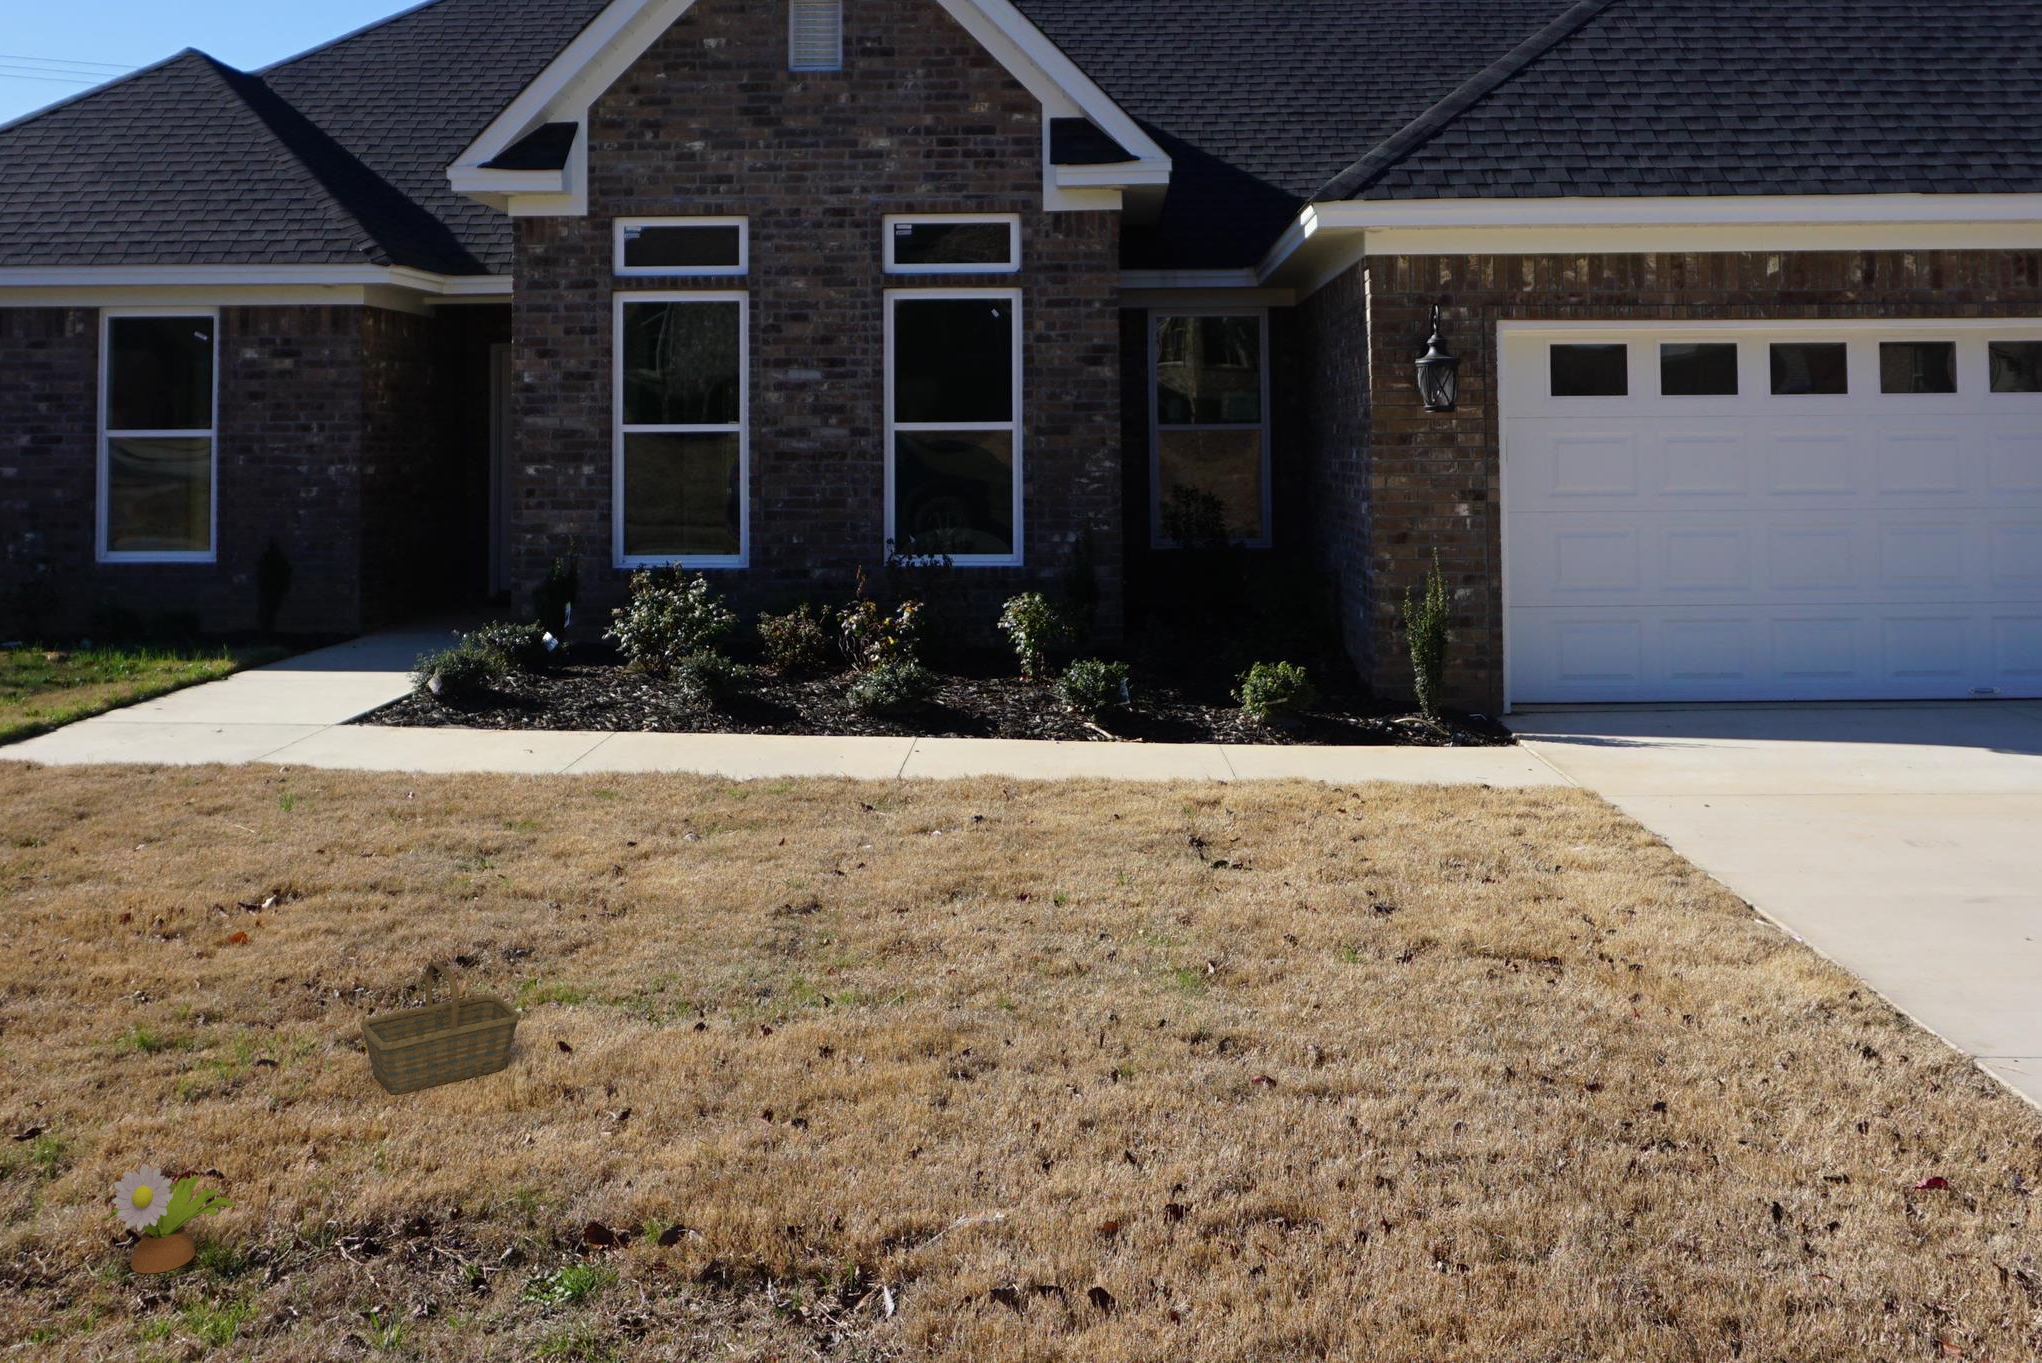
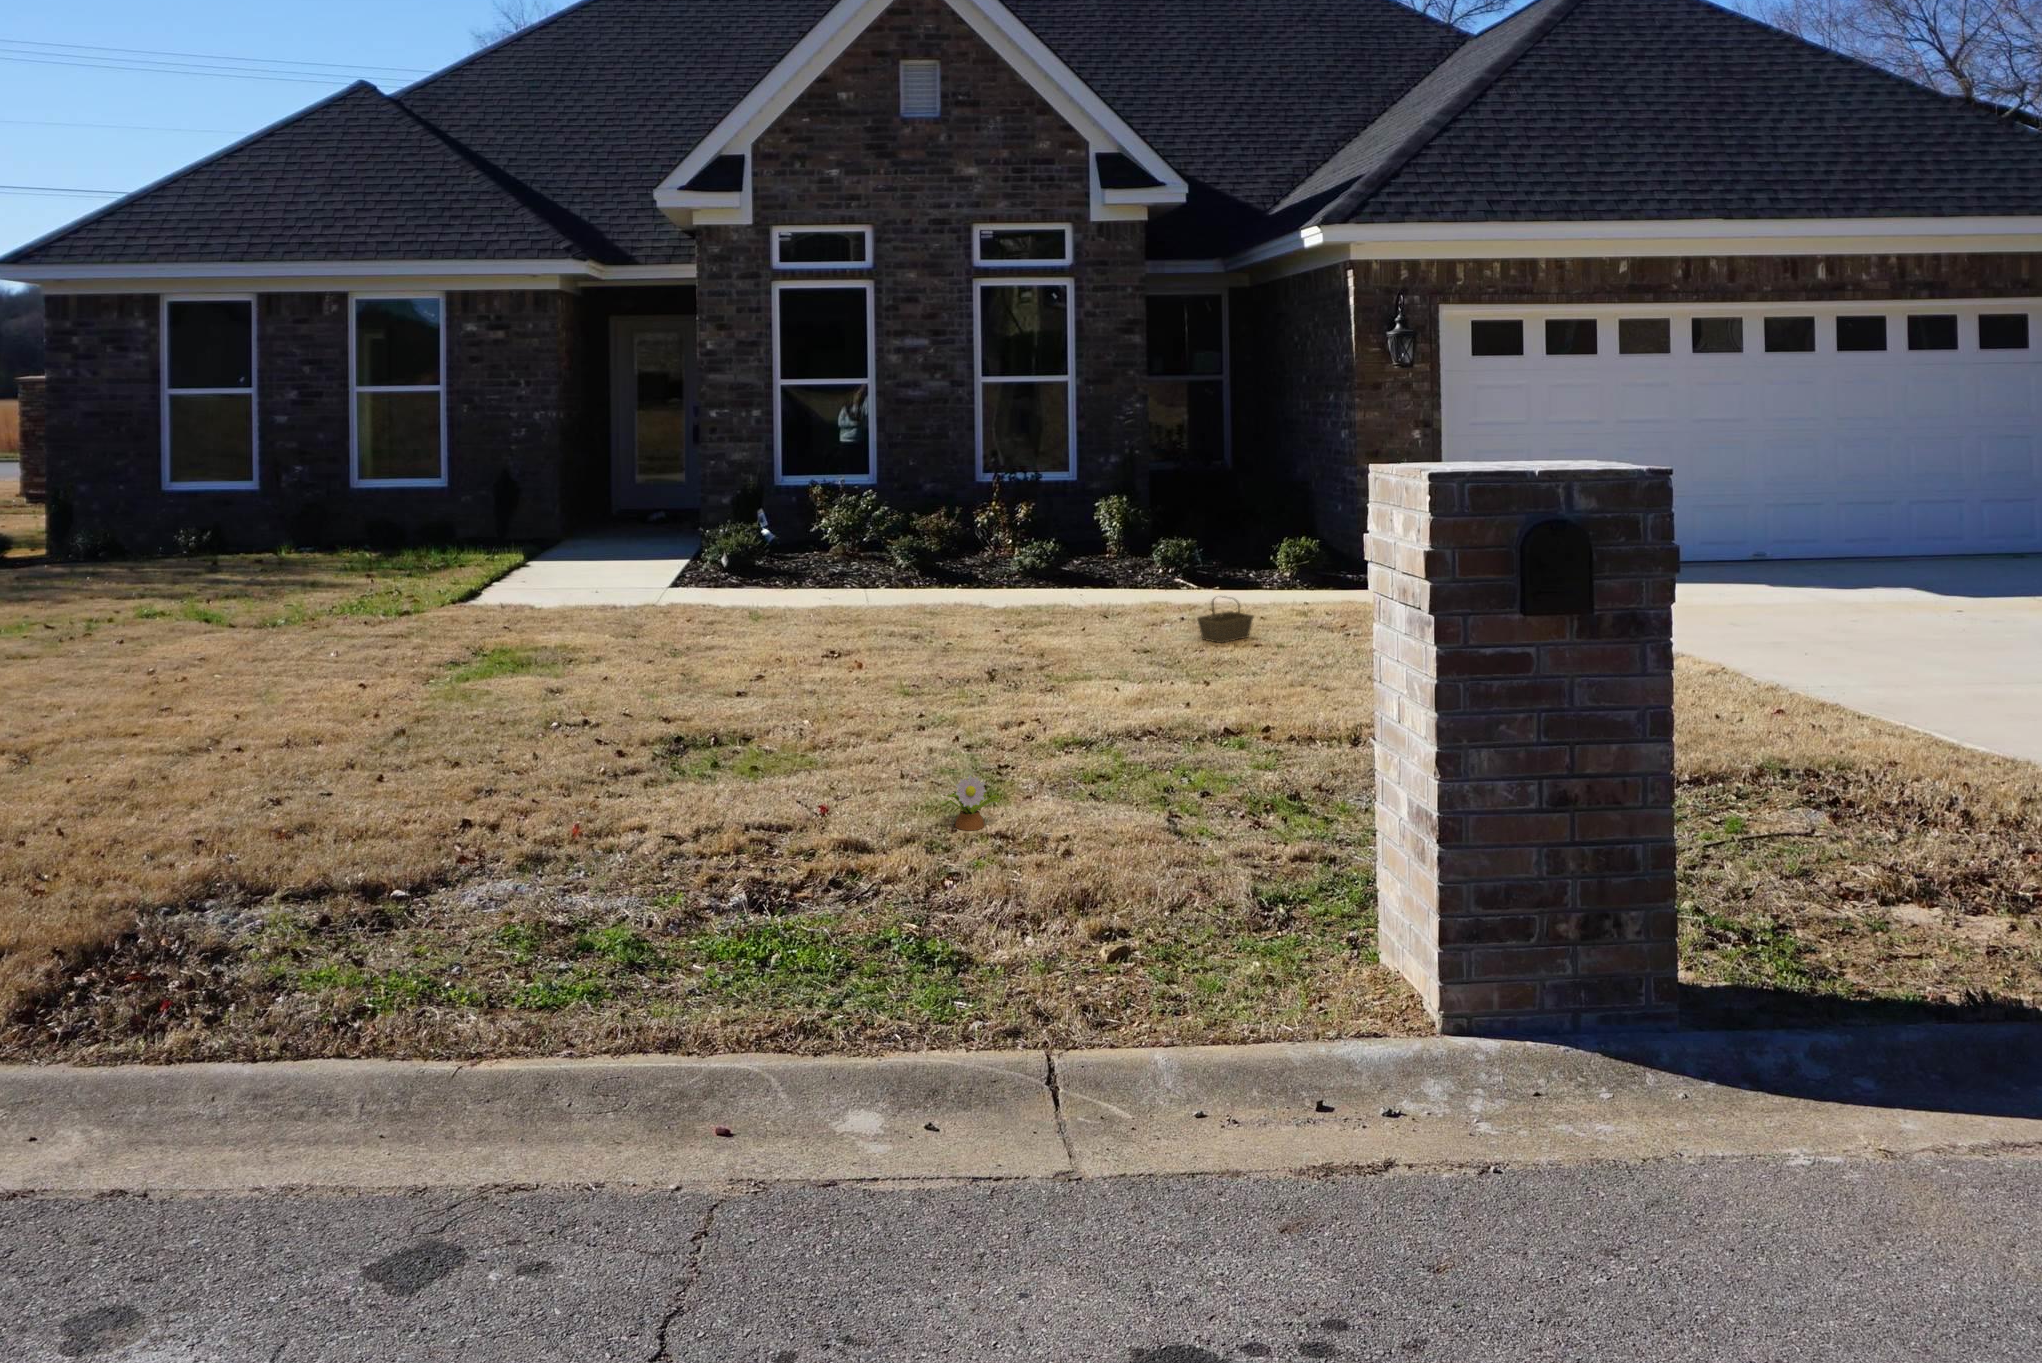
basket: present [360,962,521,1095] -> present [1197,598,1254,643]

